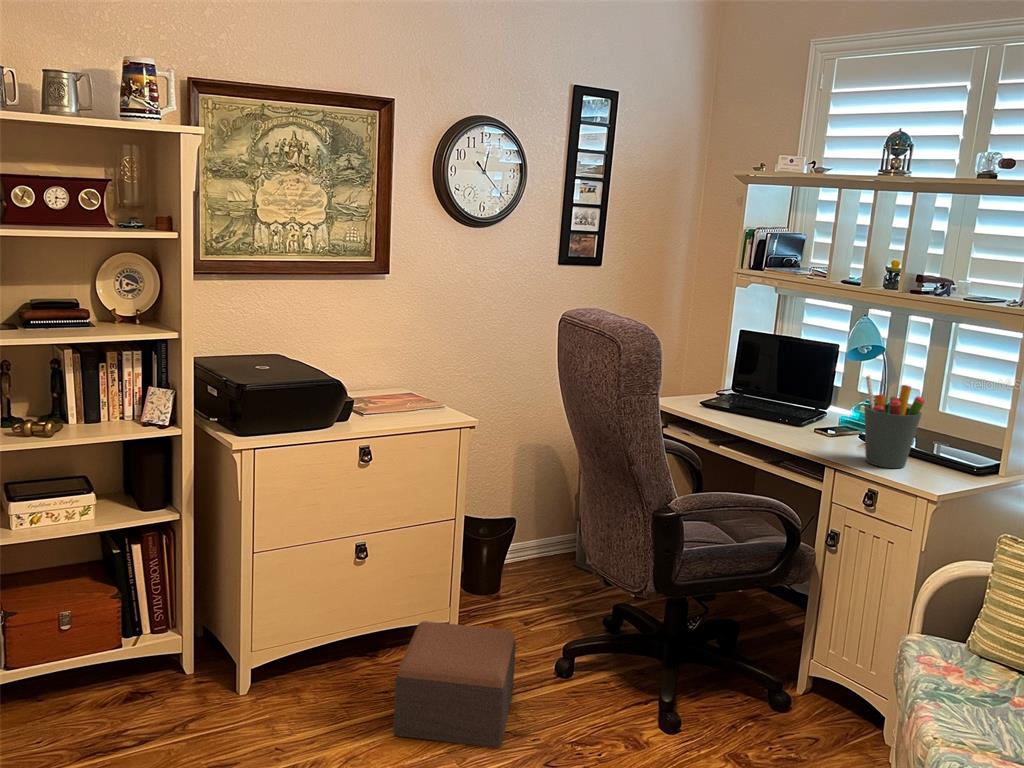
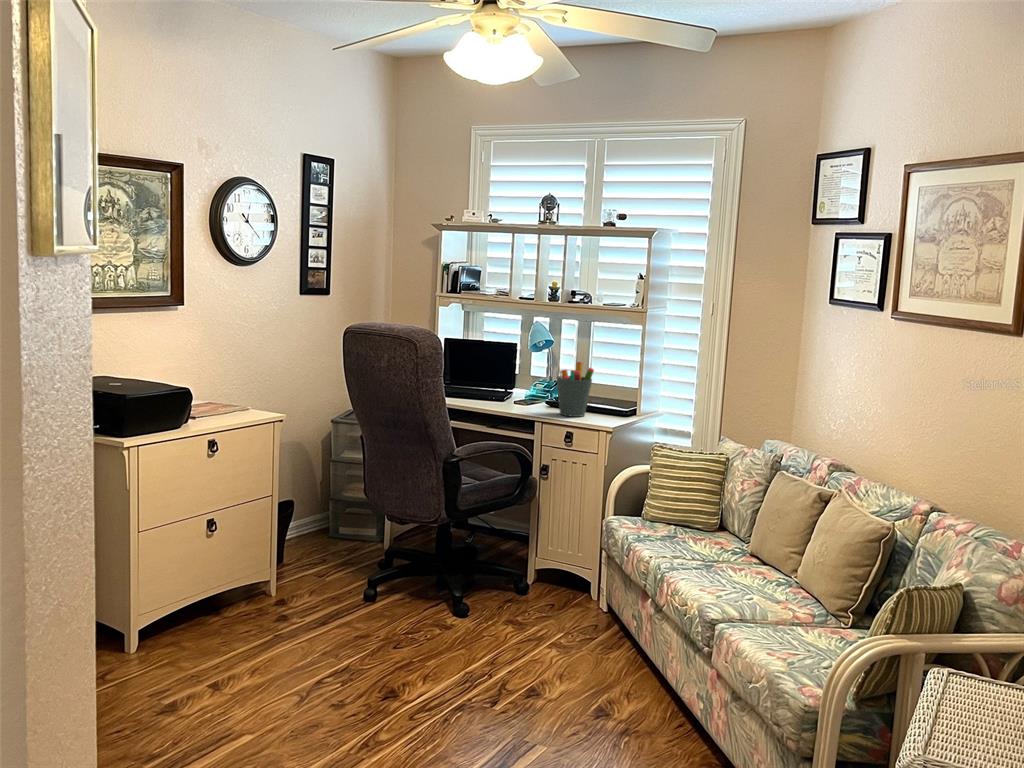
footstool: present [393,621,516,748] -> none [264,567,358,655]

